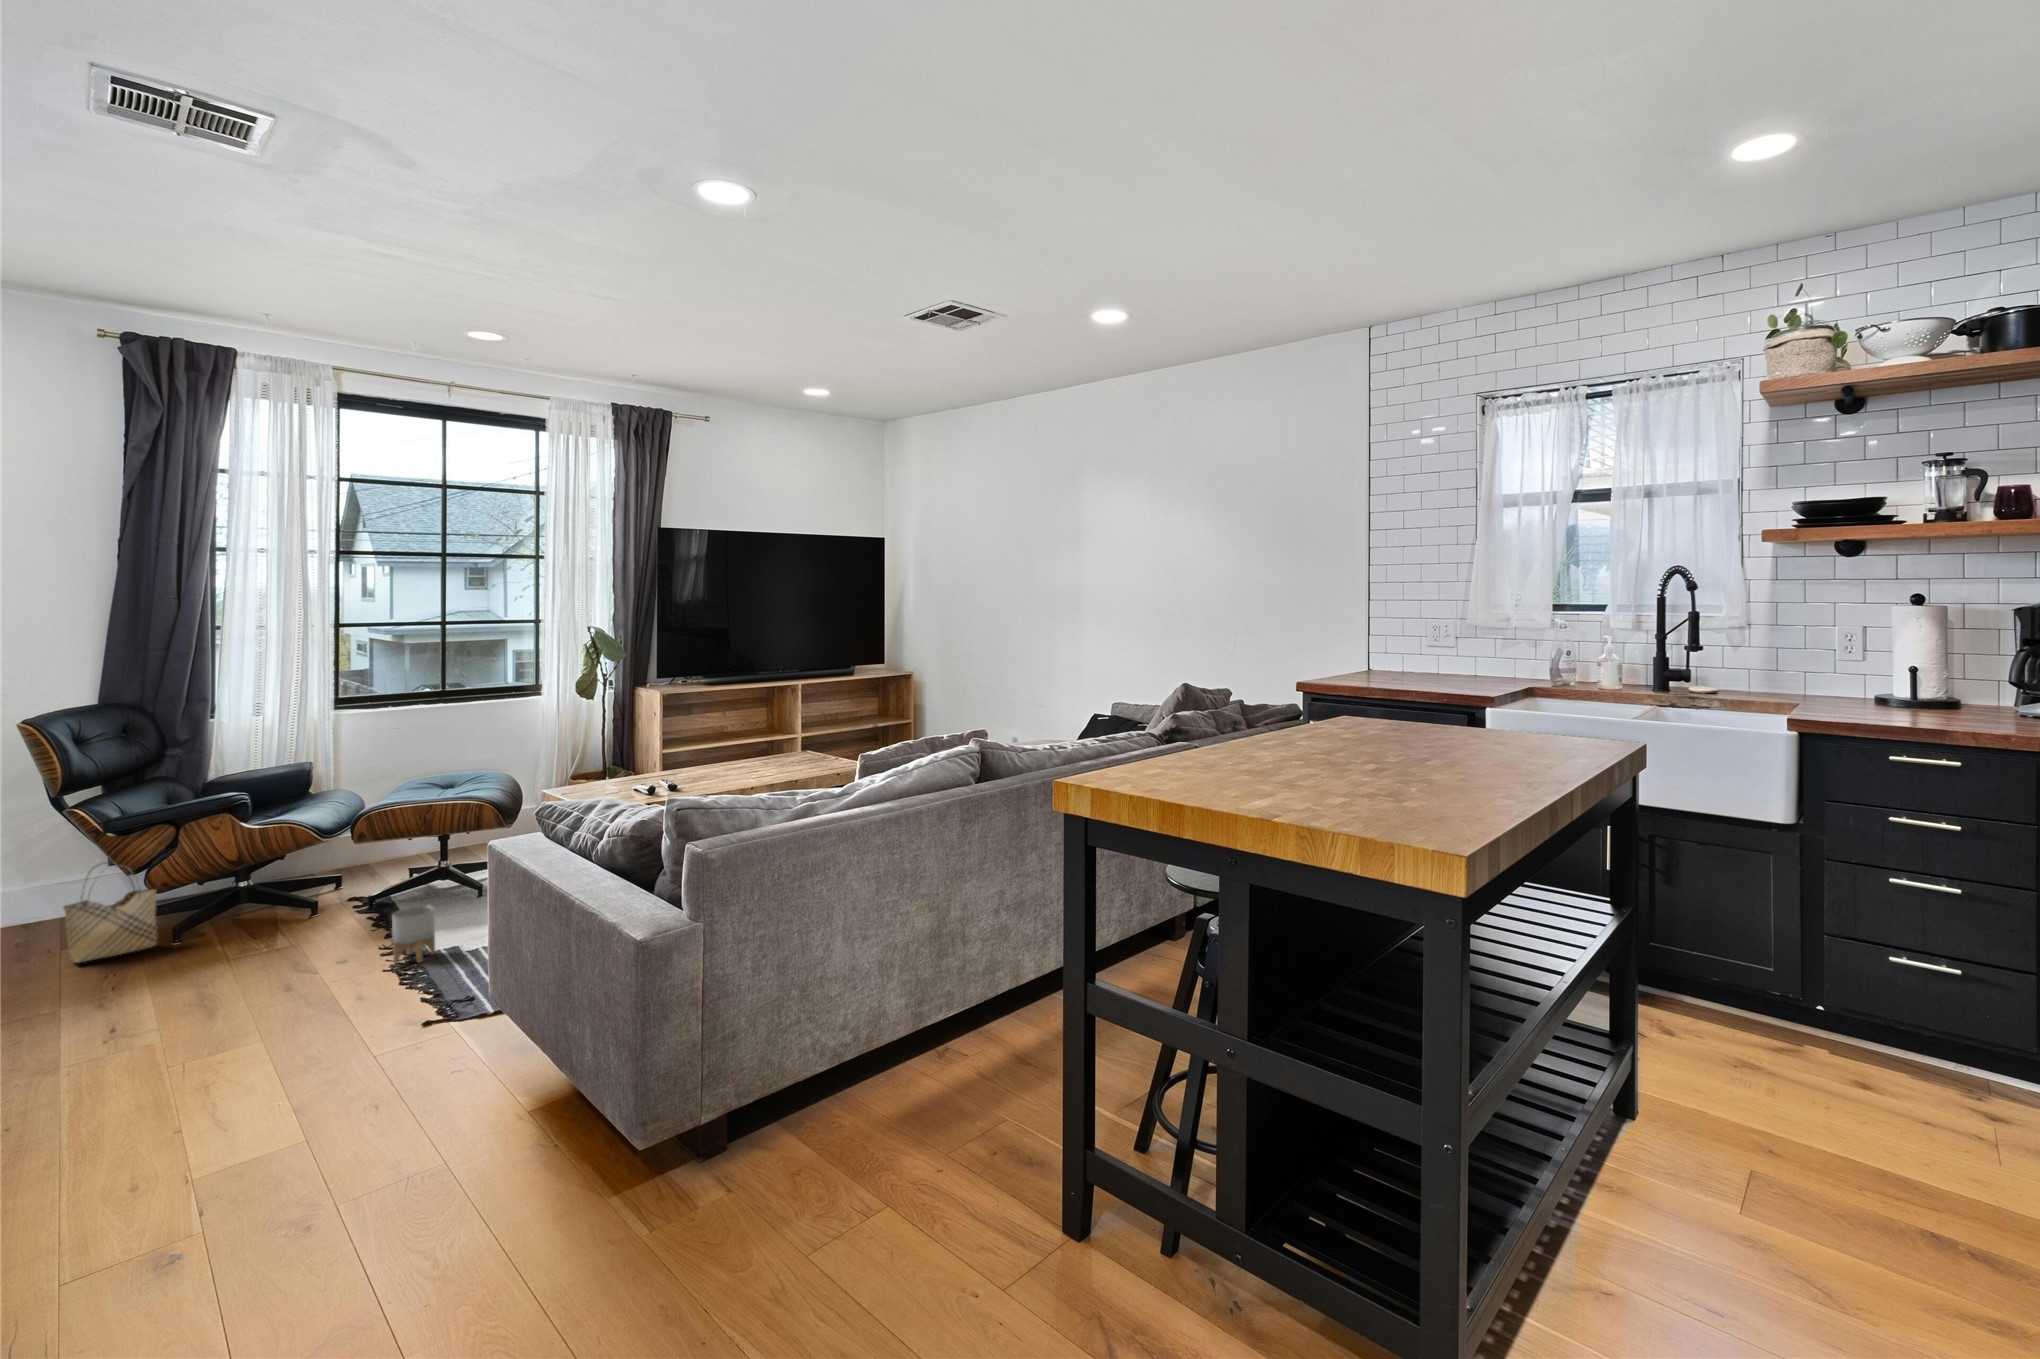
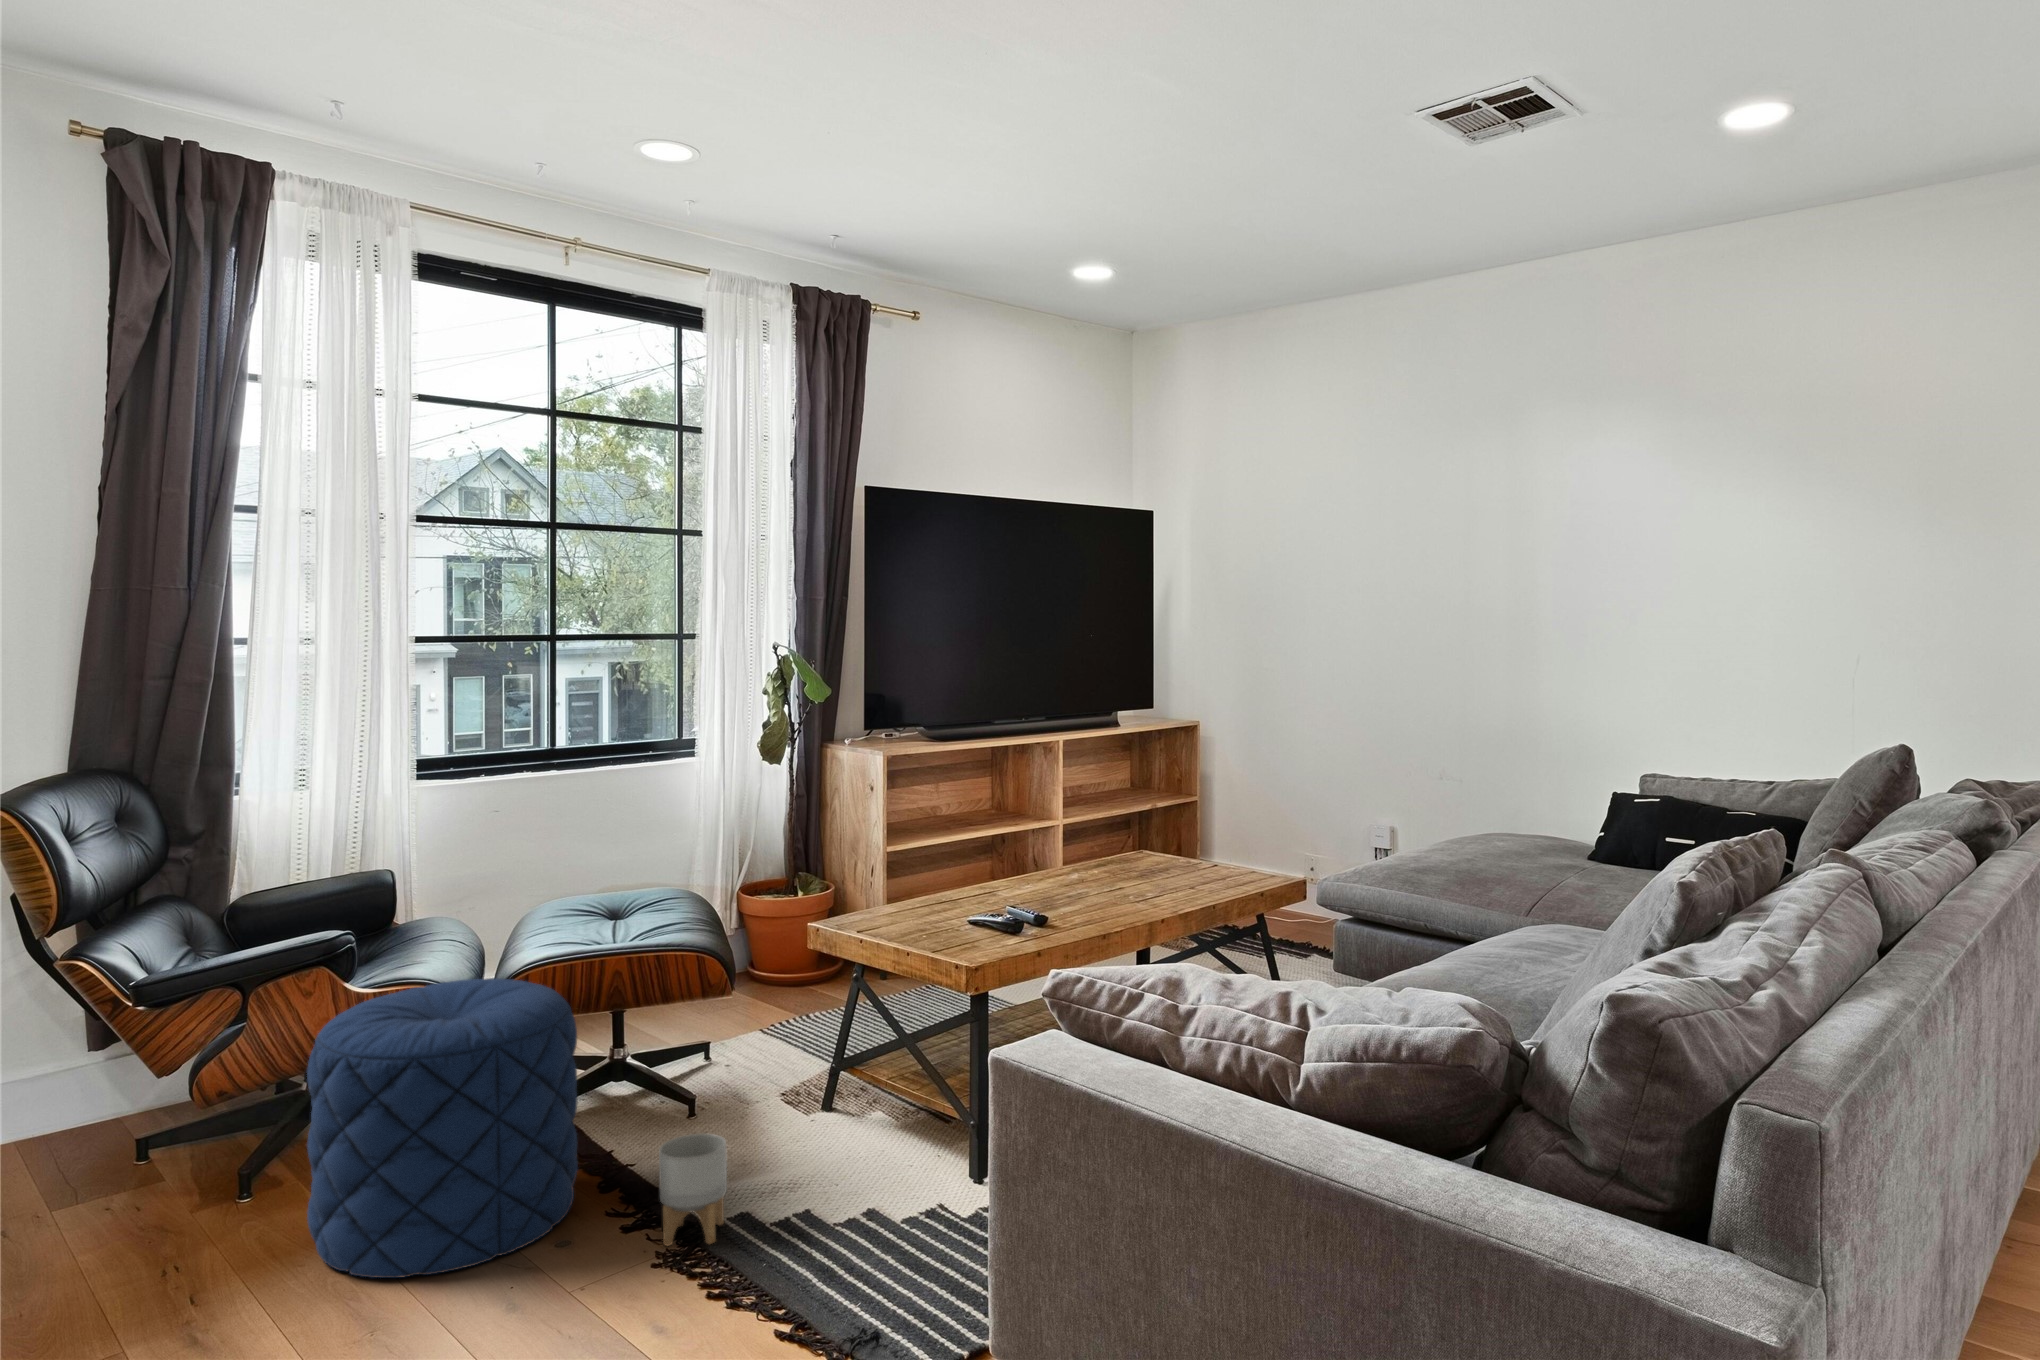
pouf: none [194,823,366,977] -> present [307,978,578,1278]
woven basket: present [64,863,157,963] -> none [64,1055,211,1247]

